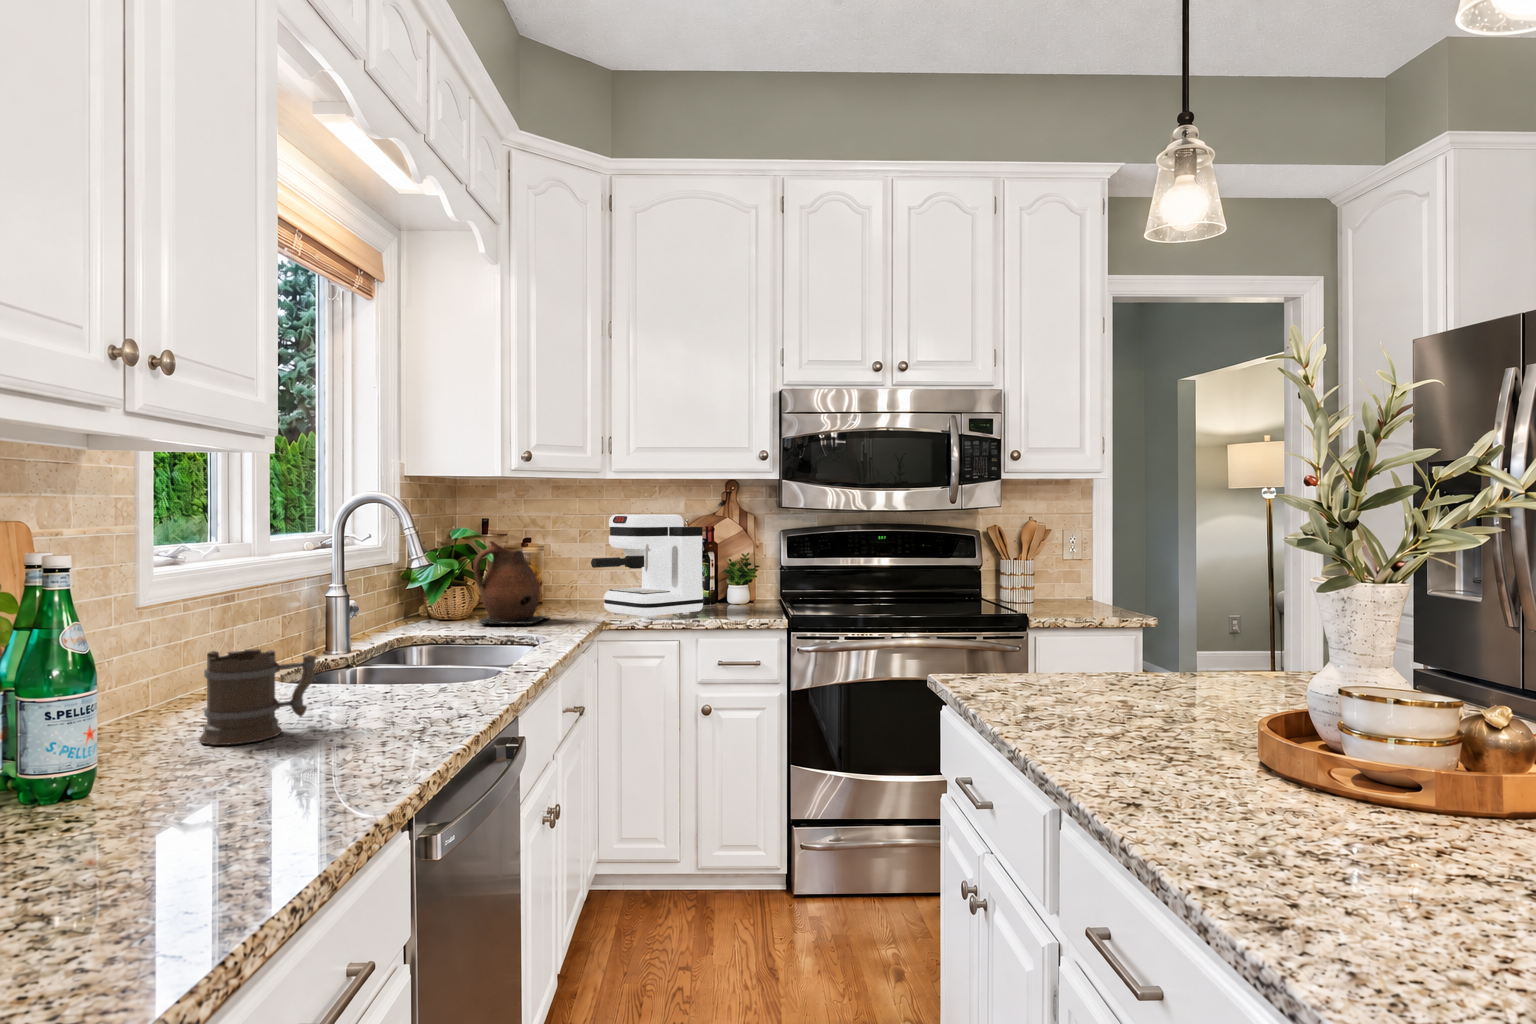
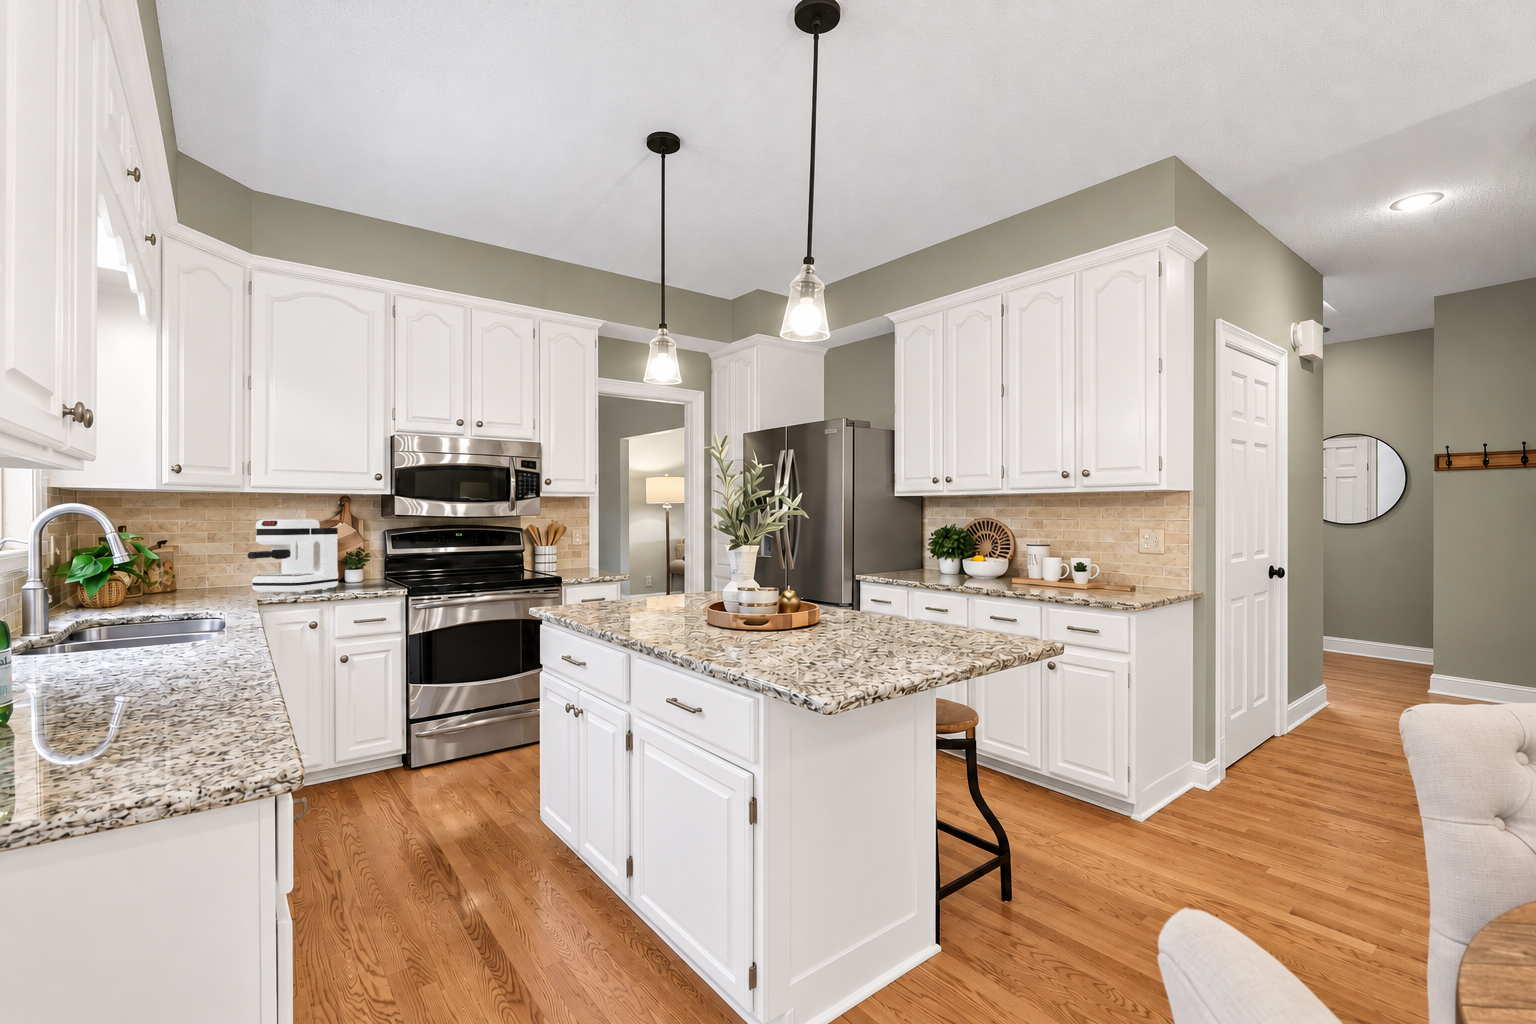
ceramic pitcher: present [473,541,549,624] -> none [145,540,210,604]
mug: present [199,649,316,745] -> none [118,601,192,659]

